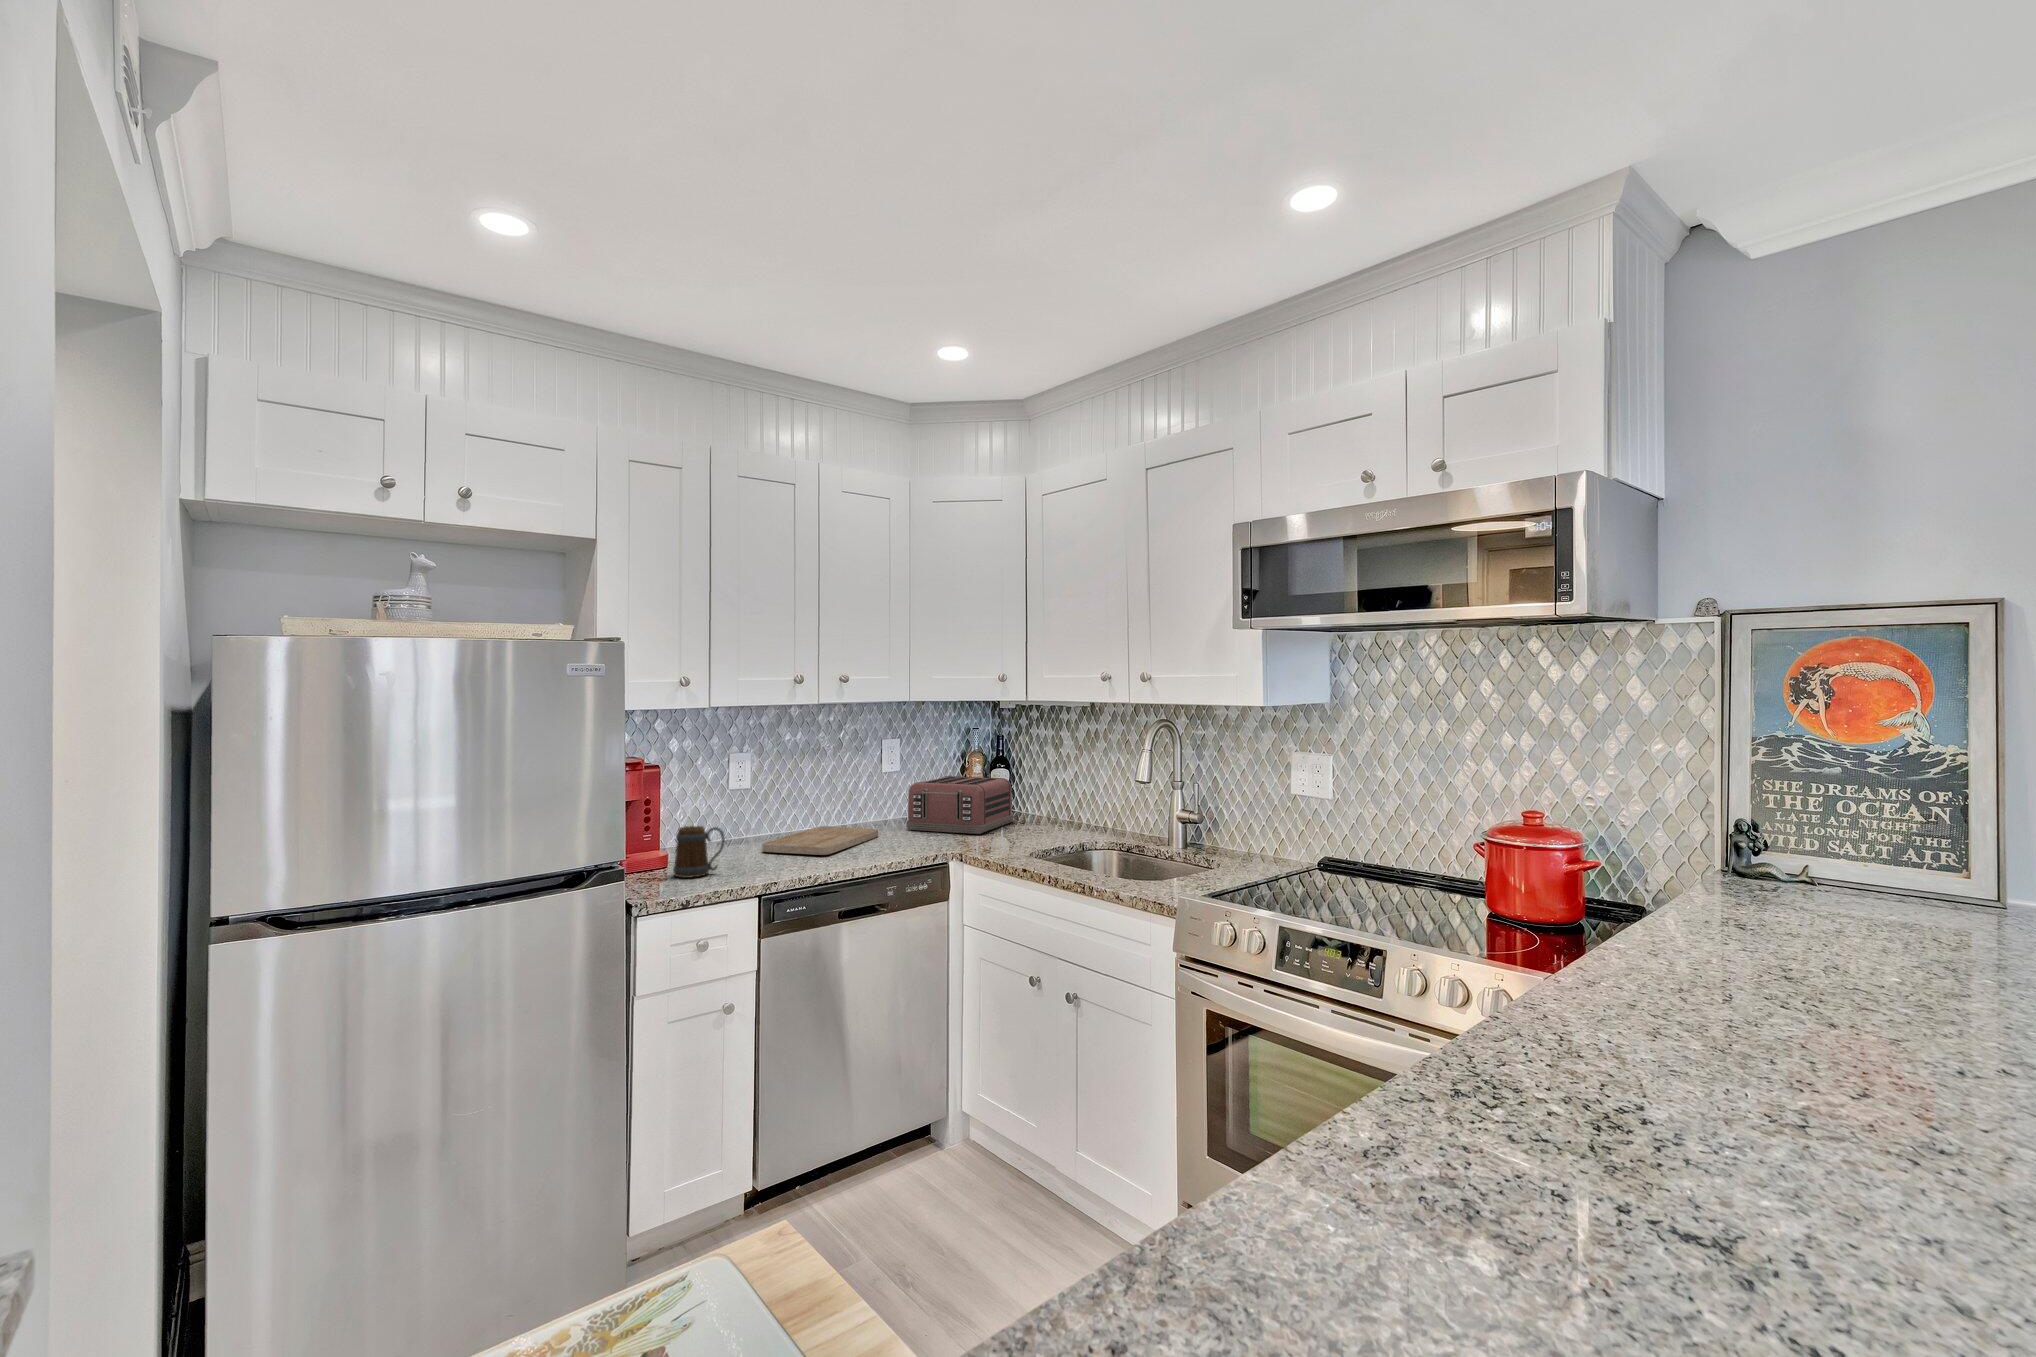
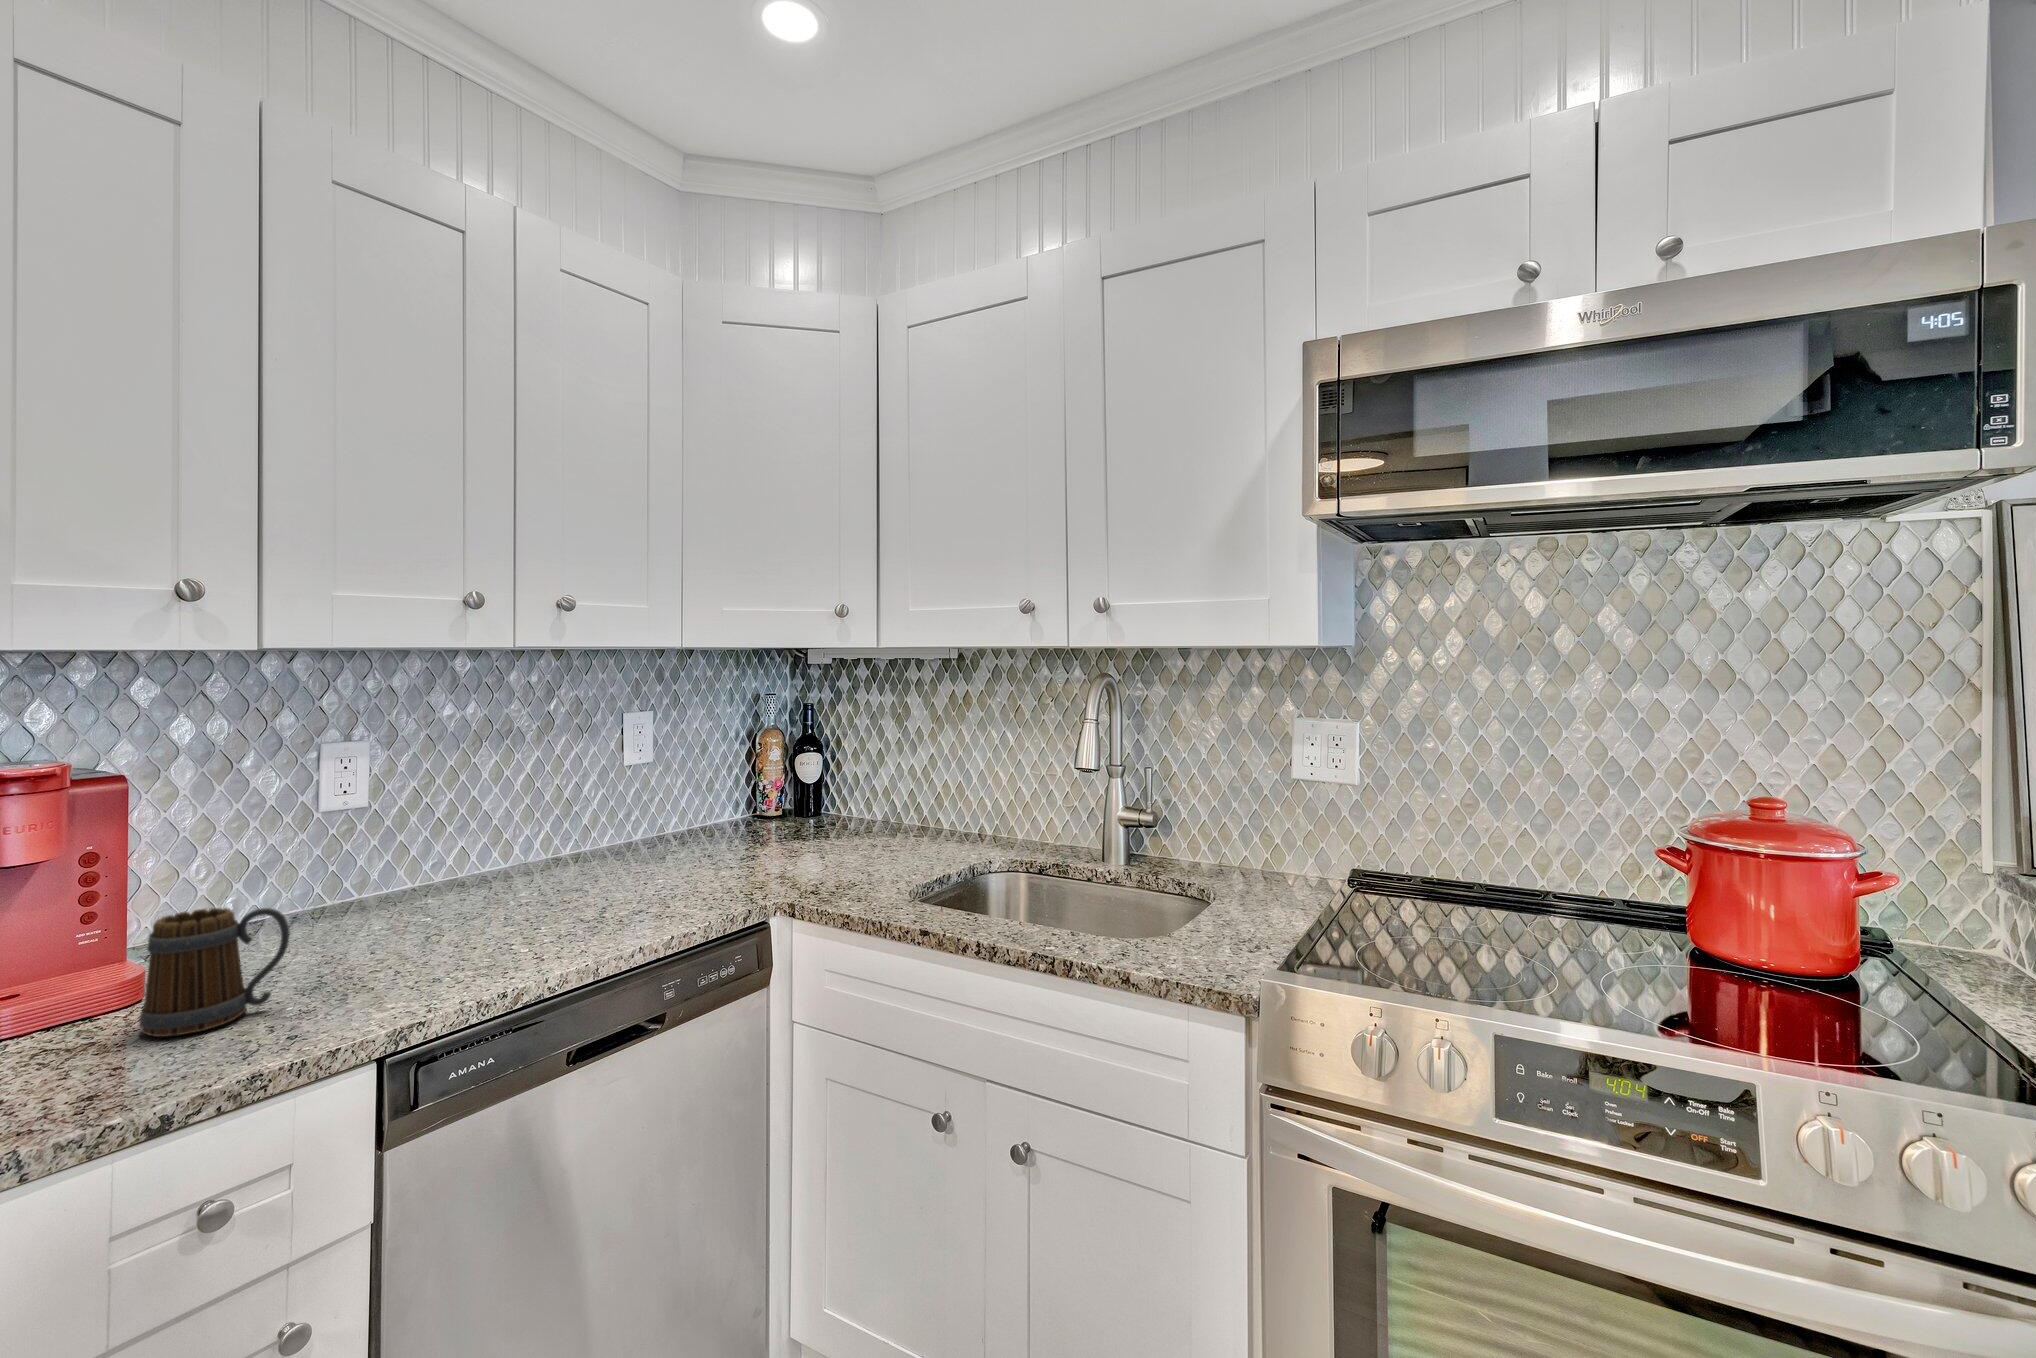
toaster: present [906,776,1013,834] -> none [672,767,834,856]
cutting board: present [762,826,878,855] -> none [394,860,627,931]

